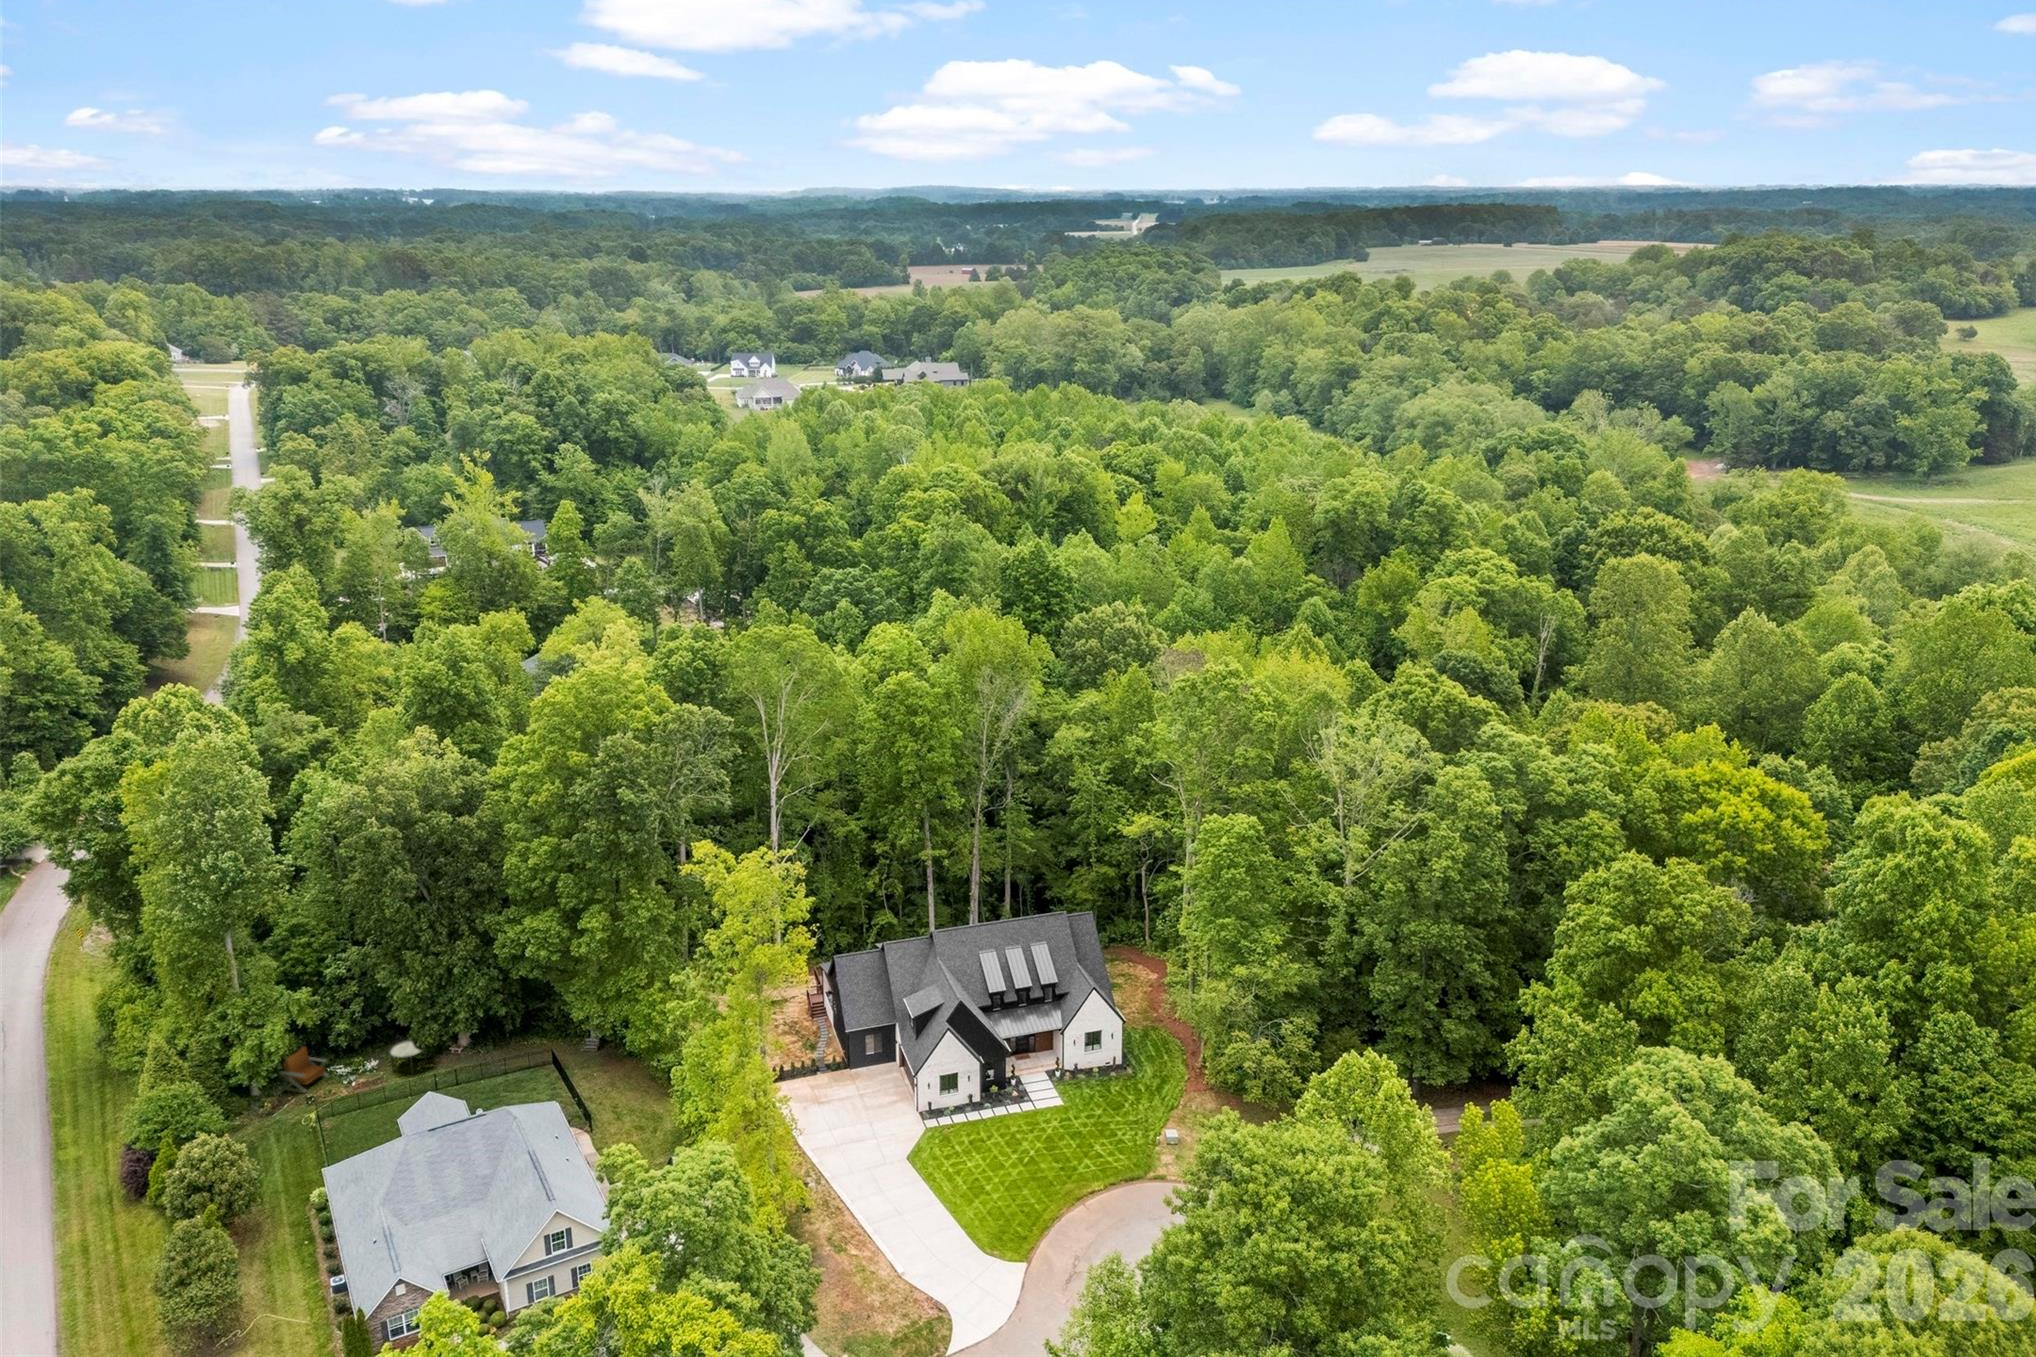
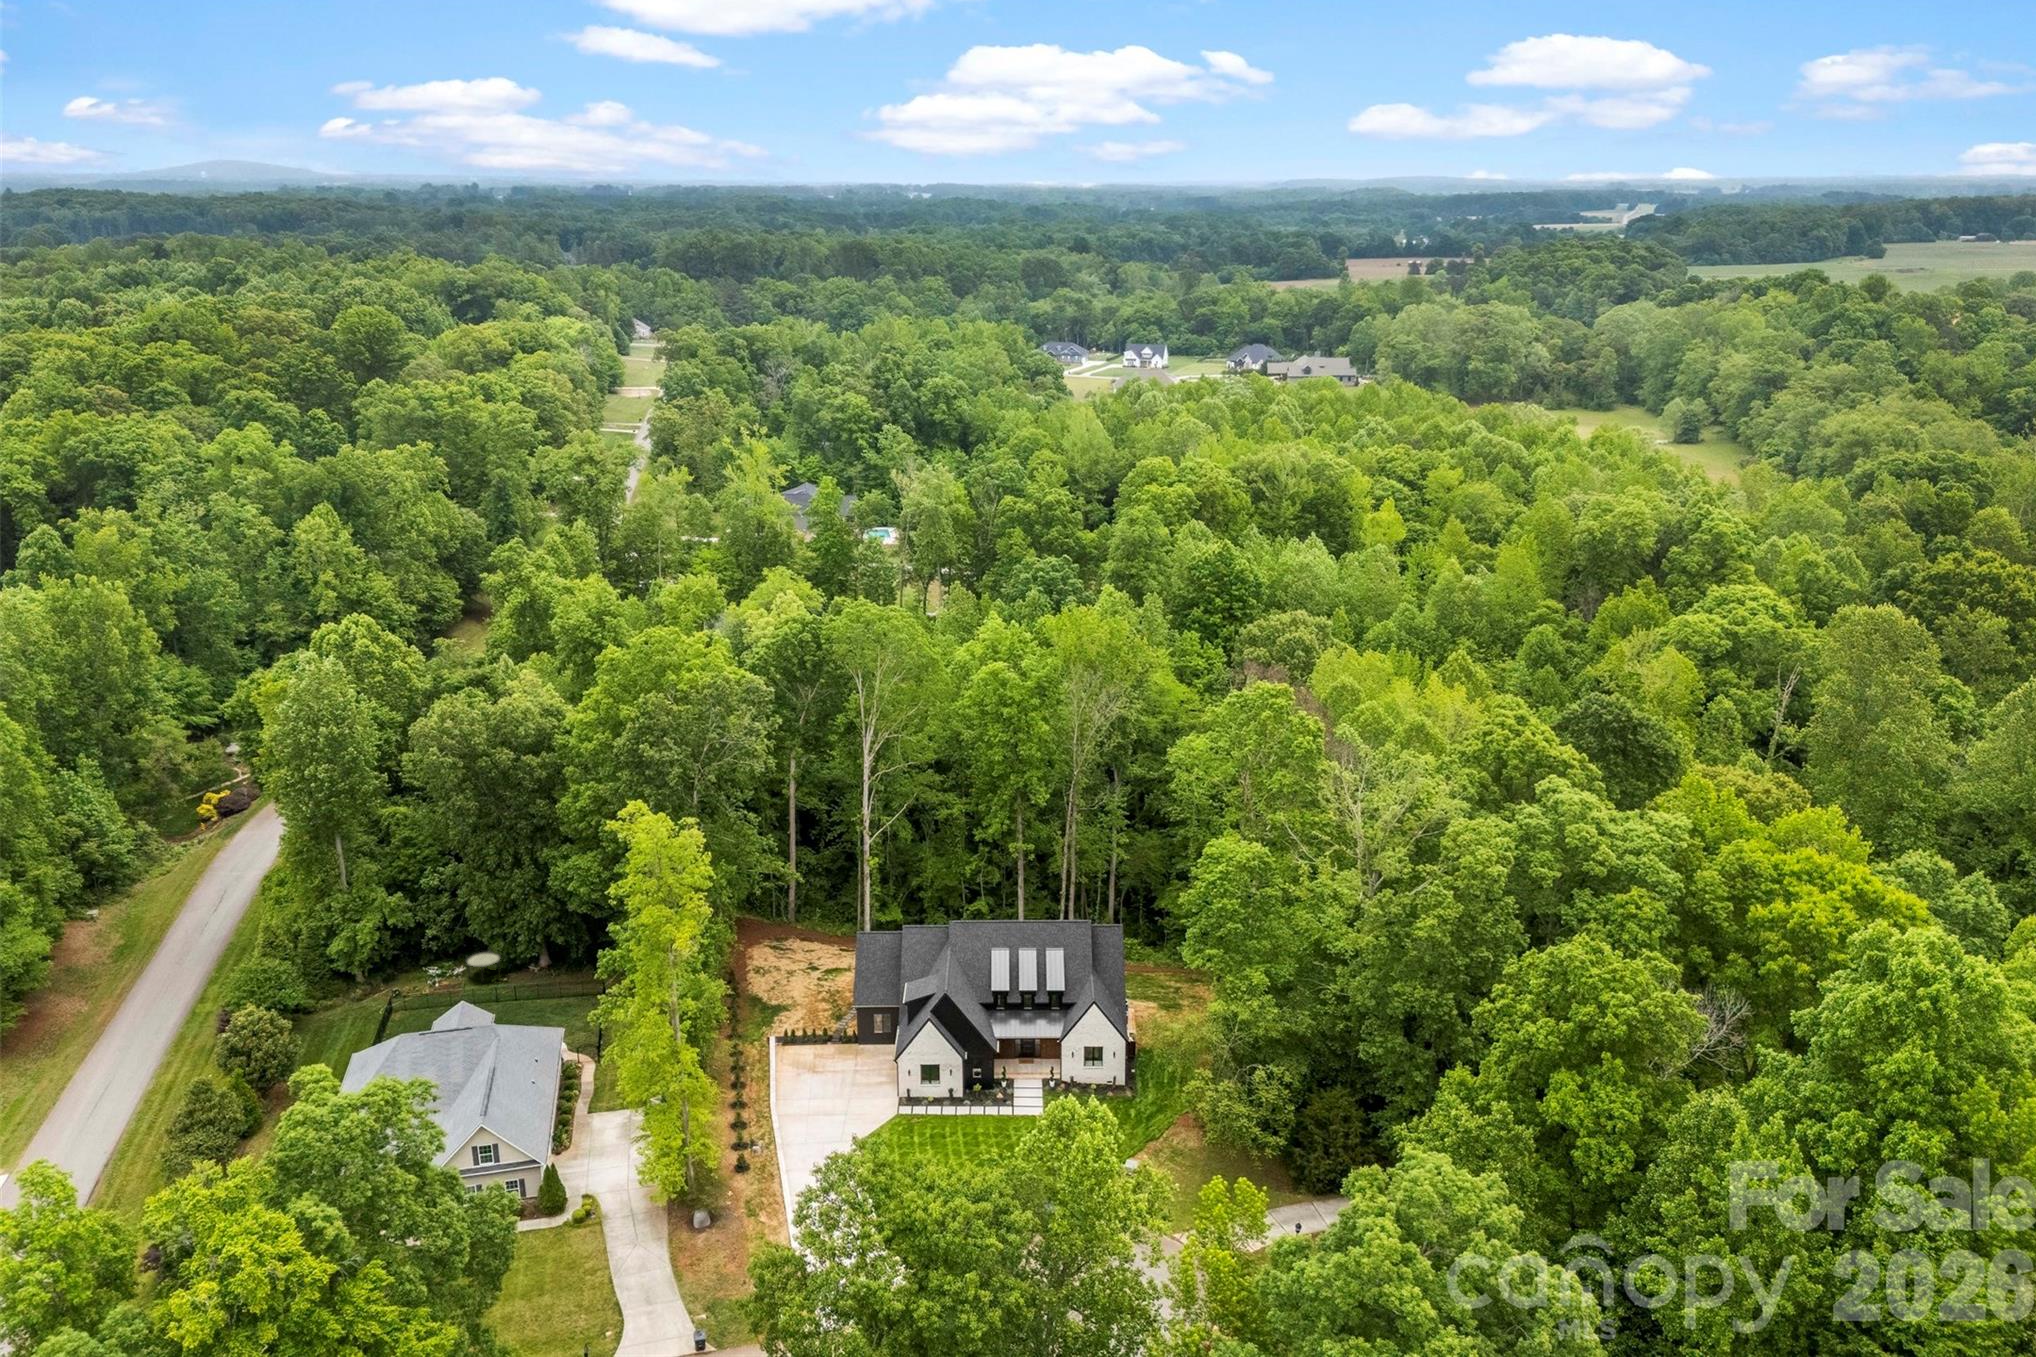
lounge chair: present [280,1047,328,1093] -> none [373,943,419,985]

